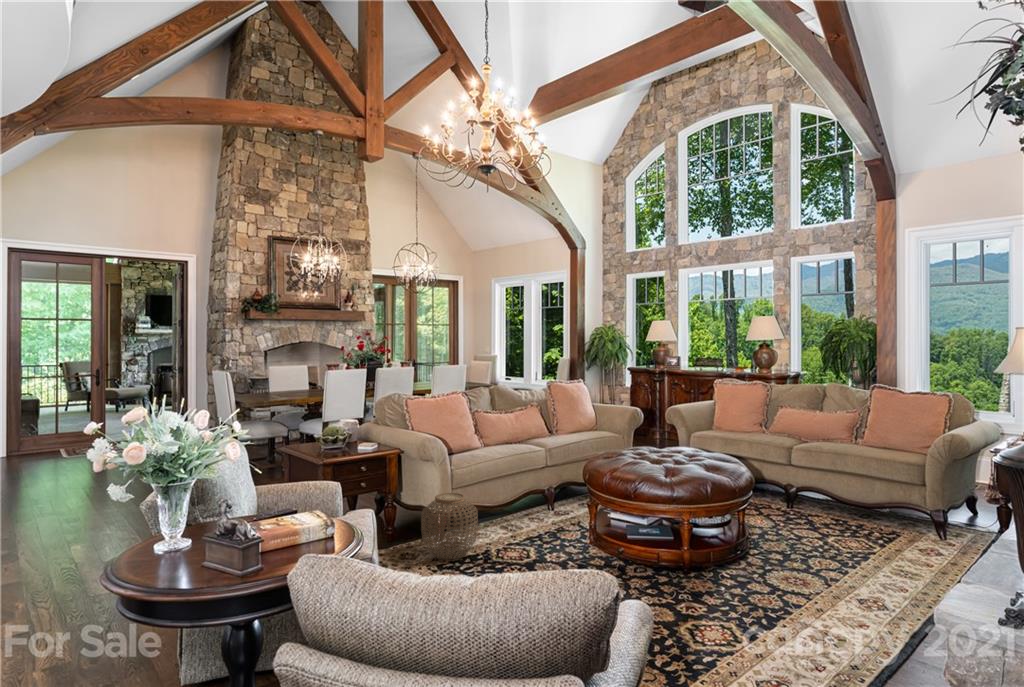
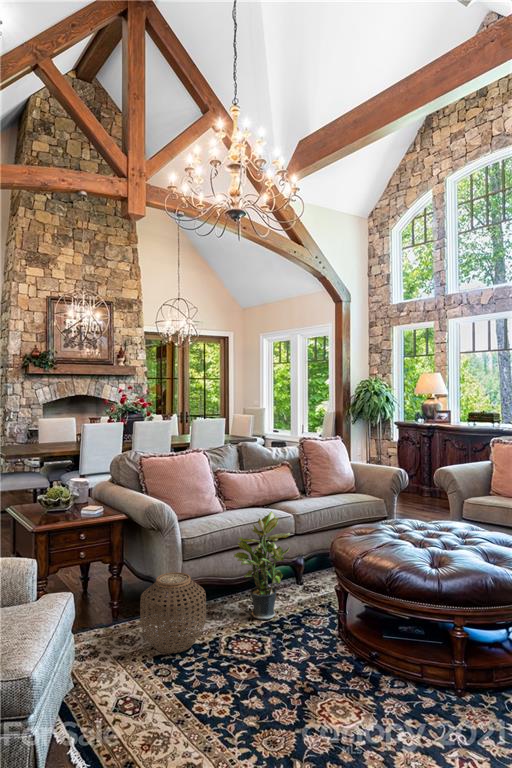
potted plant: none [496,442,546,536] -> present [234,512,290,619]

